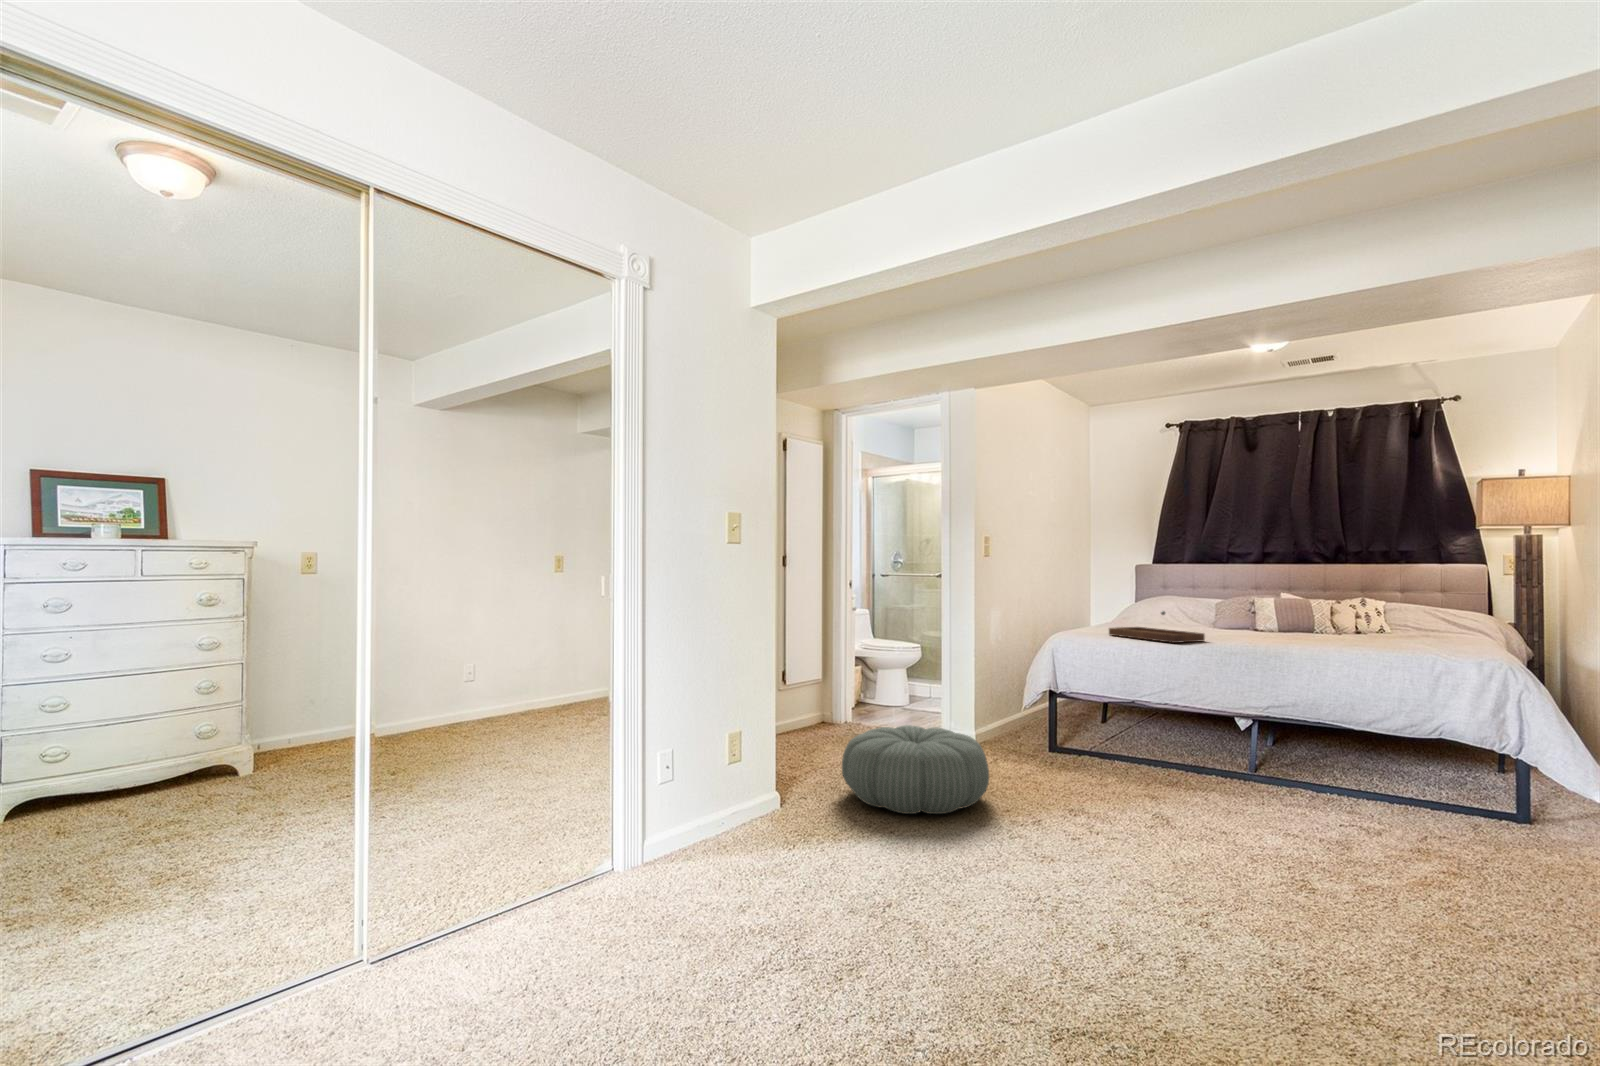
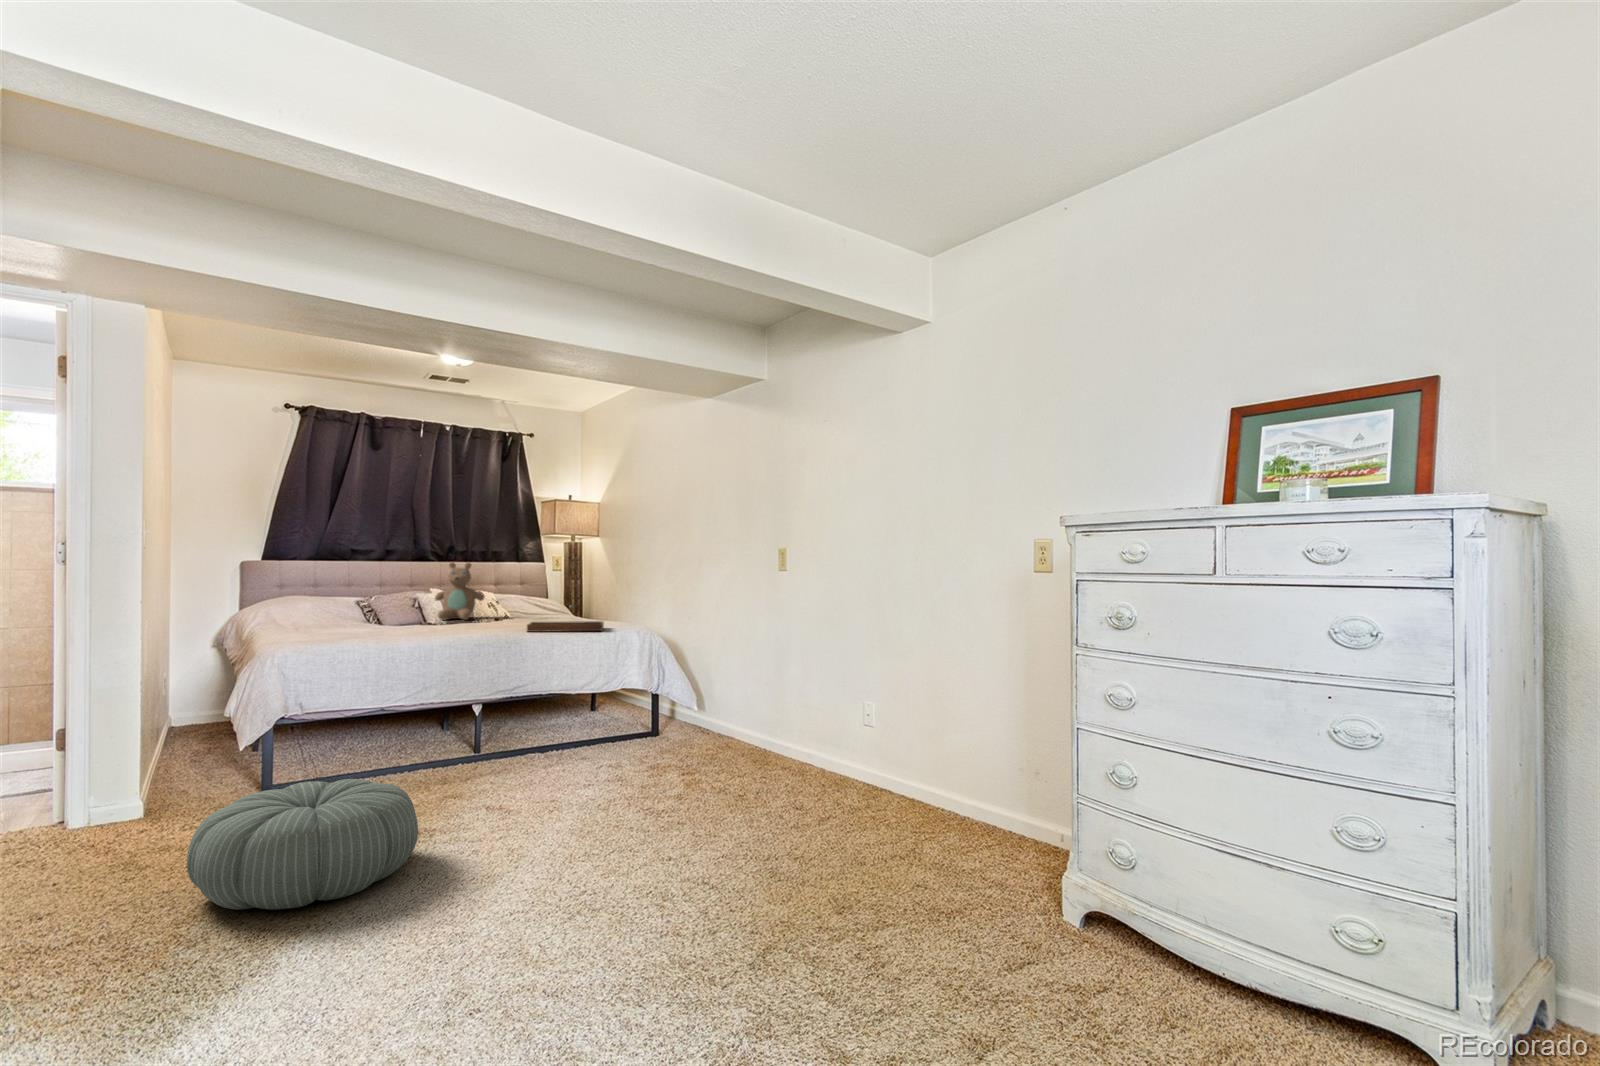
teddy bear: none [1258,564,1318,628] -> present [435,563,484,620]
tray: present [1109,611,1205,643] -> present [527,605,604,632]

